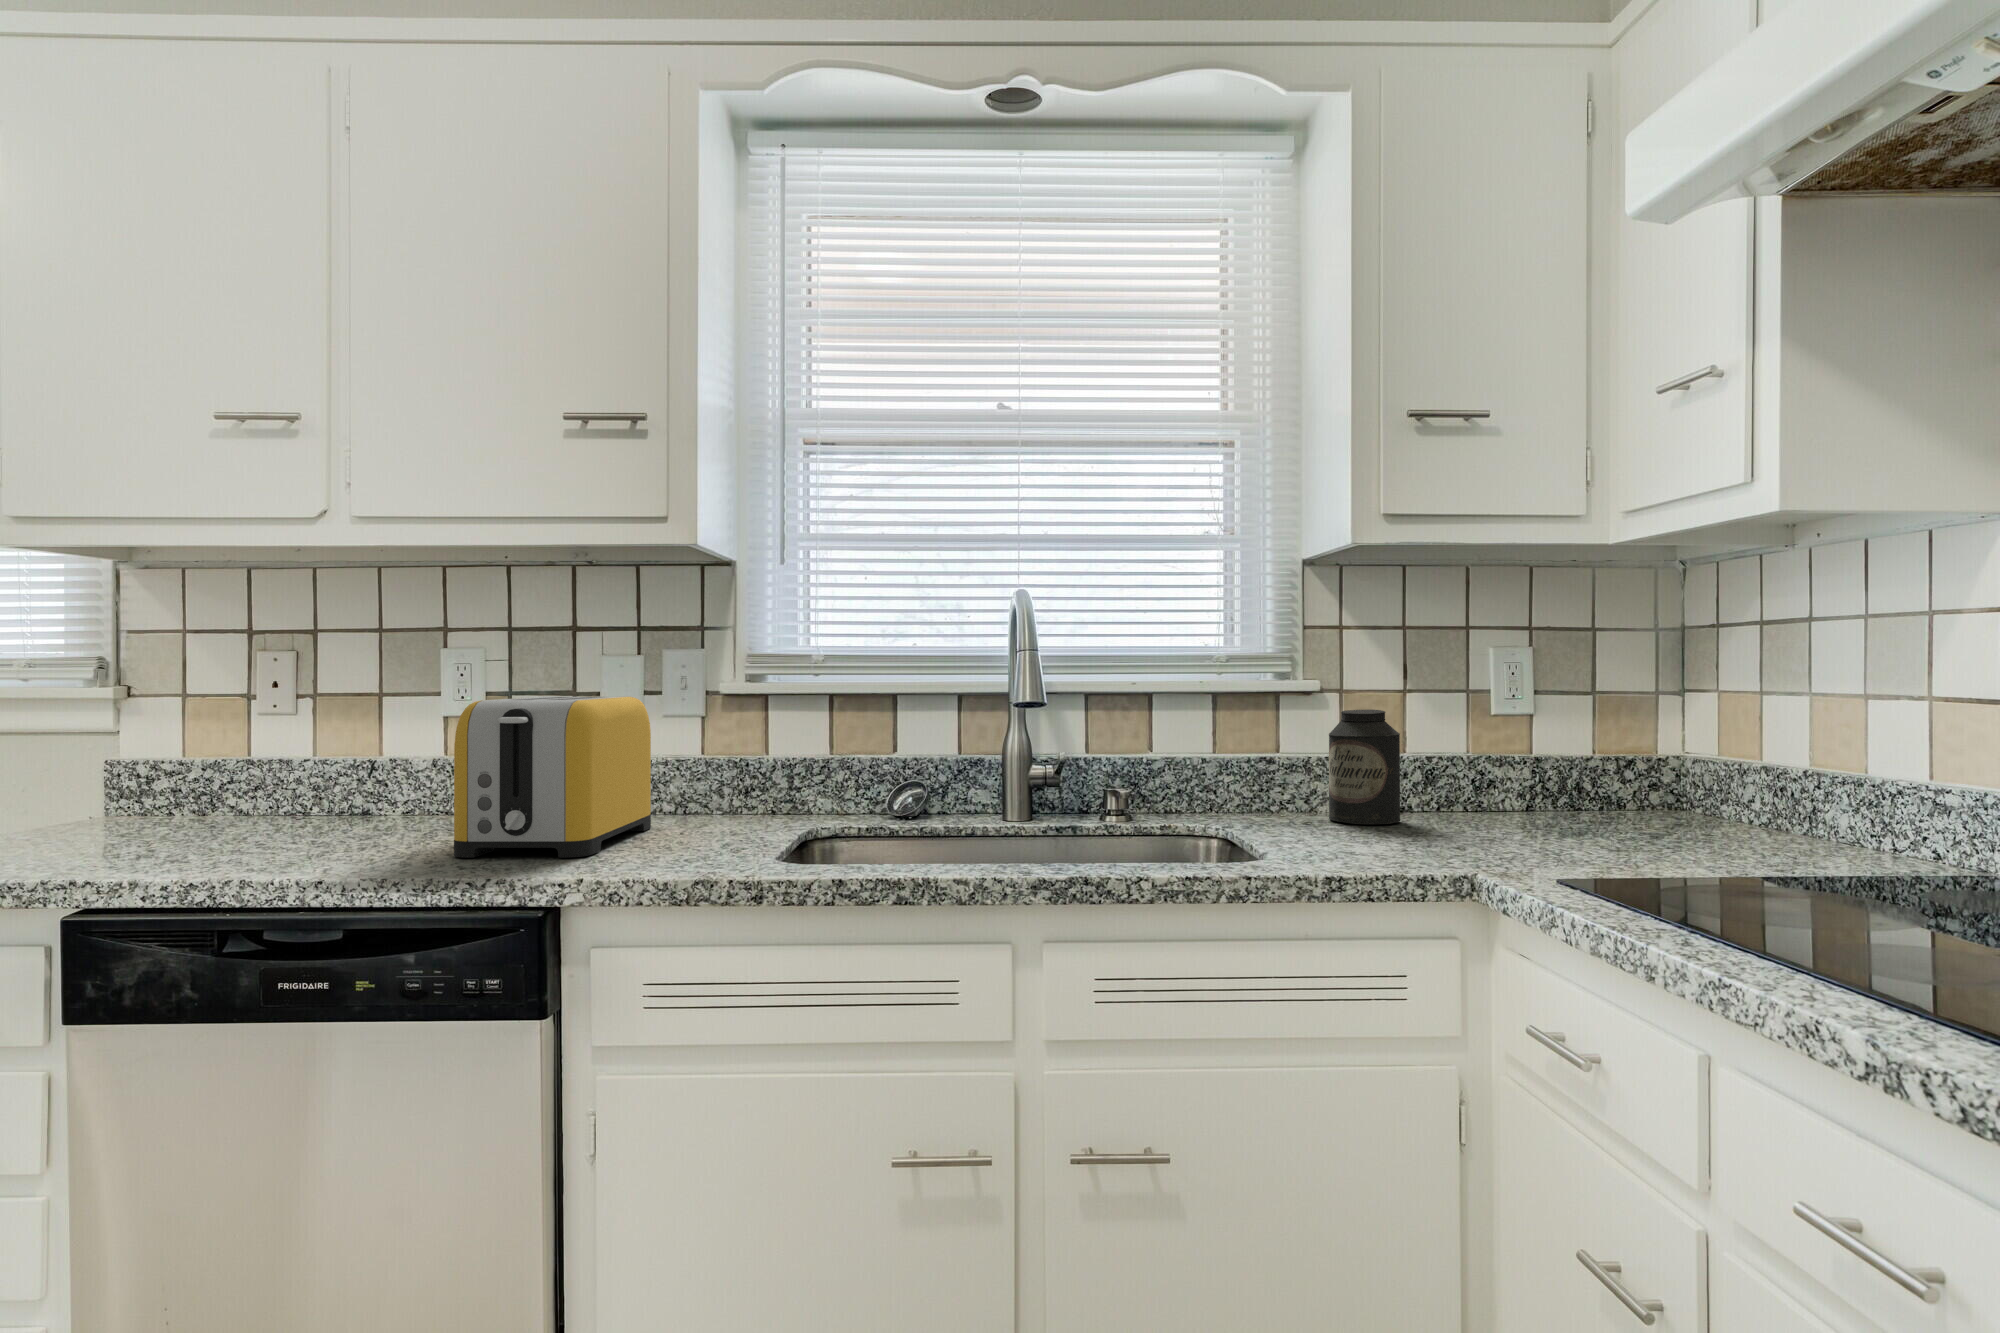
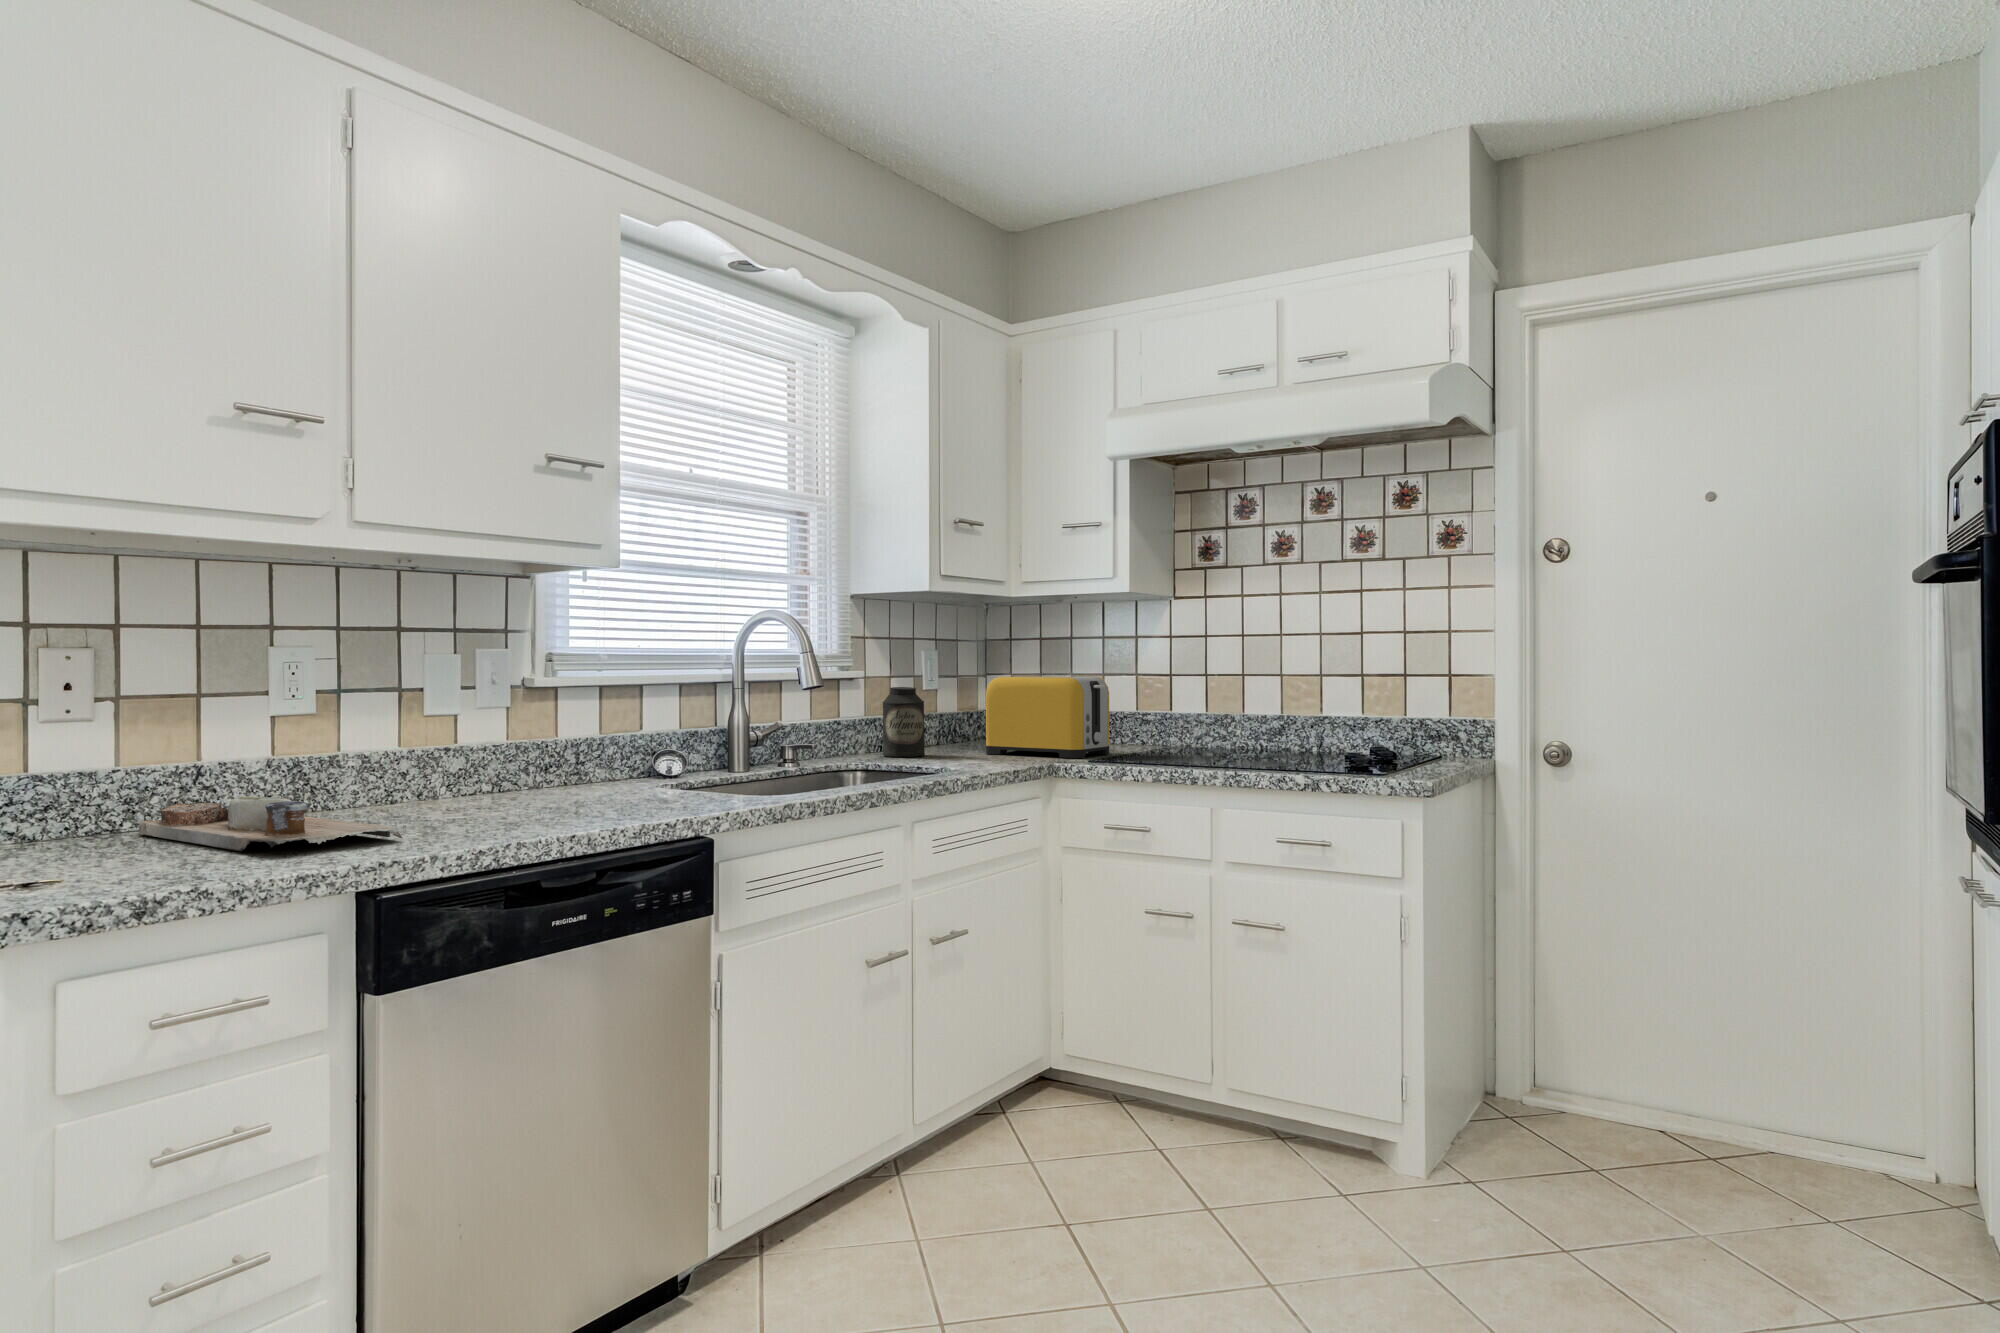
toaster: present [454,697,651,858] -> present [986,676,1109,758]
cutting board: none [118,793,403,856] -> present [138,797,402,851]

